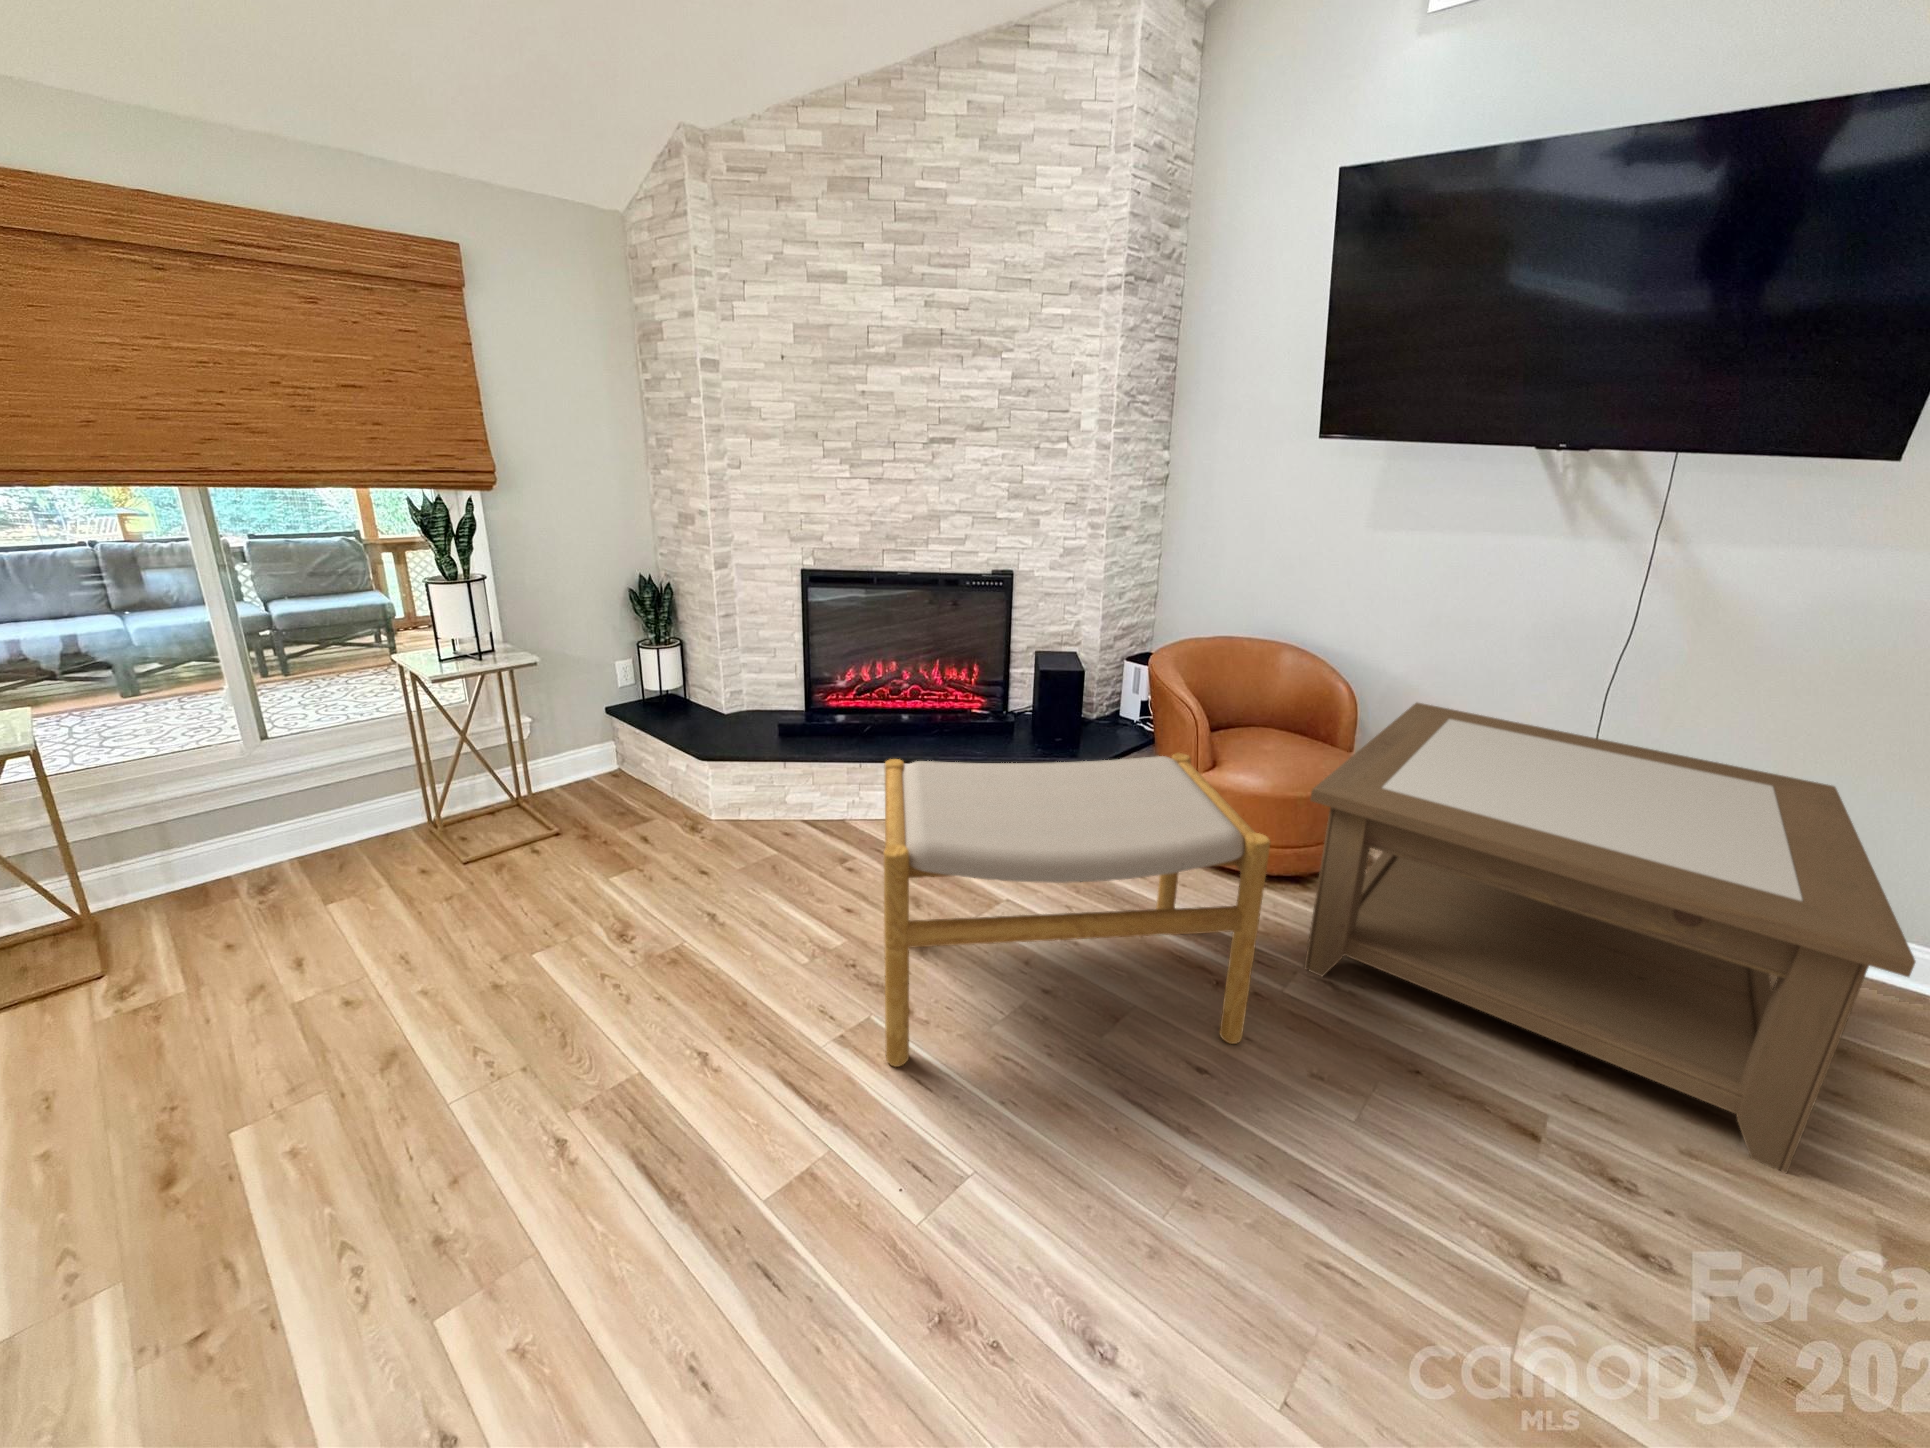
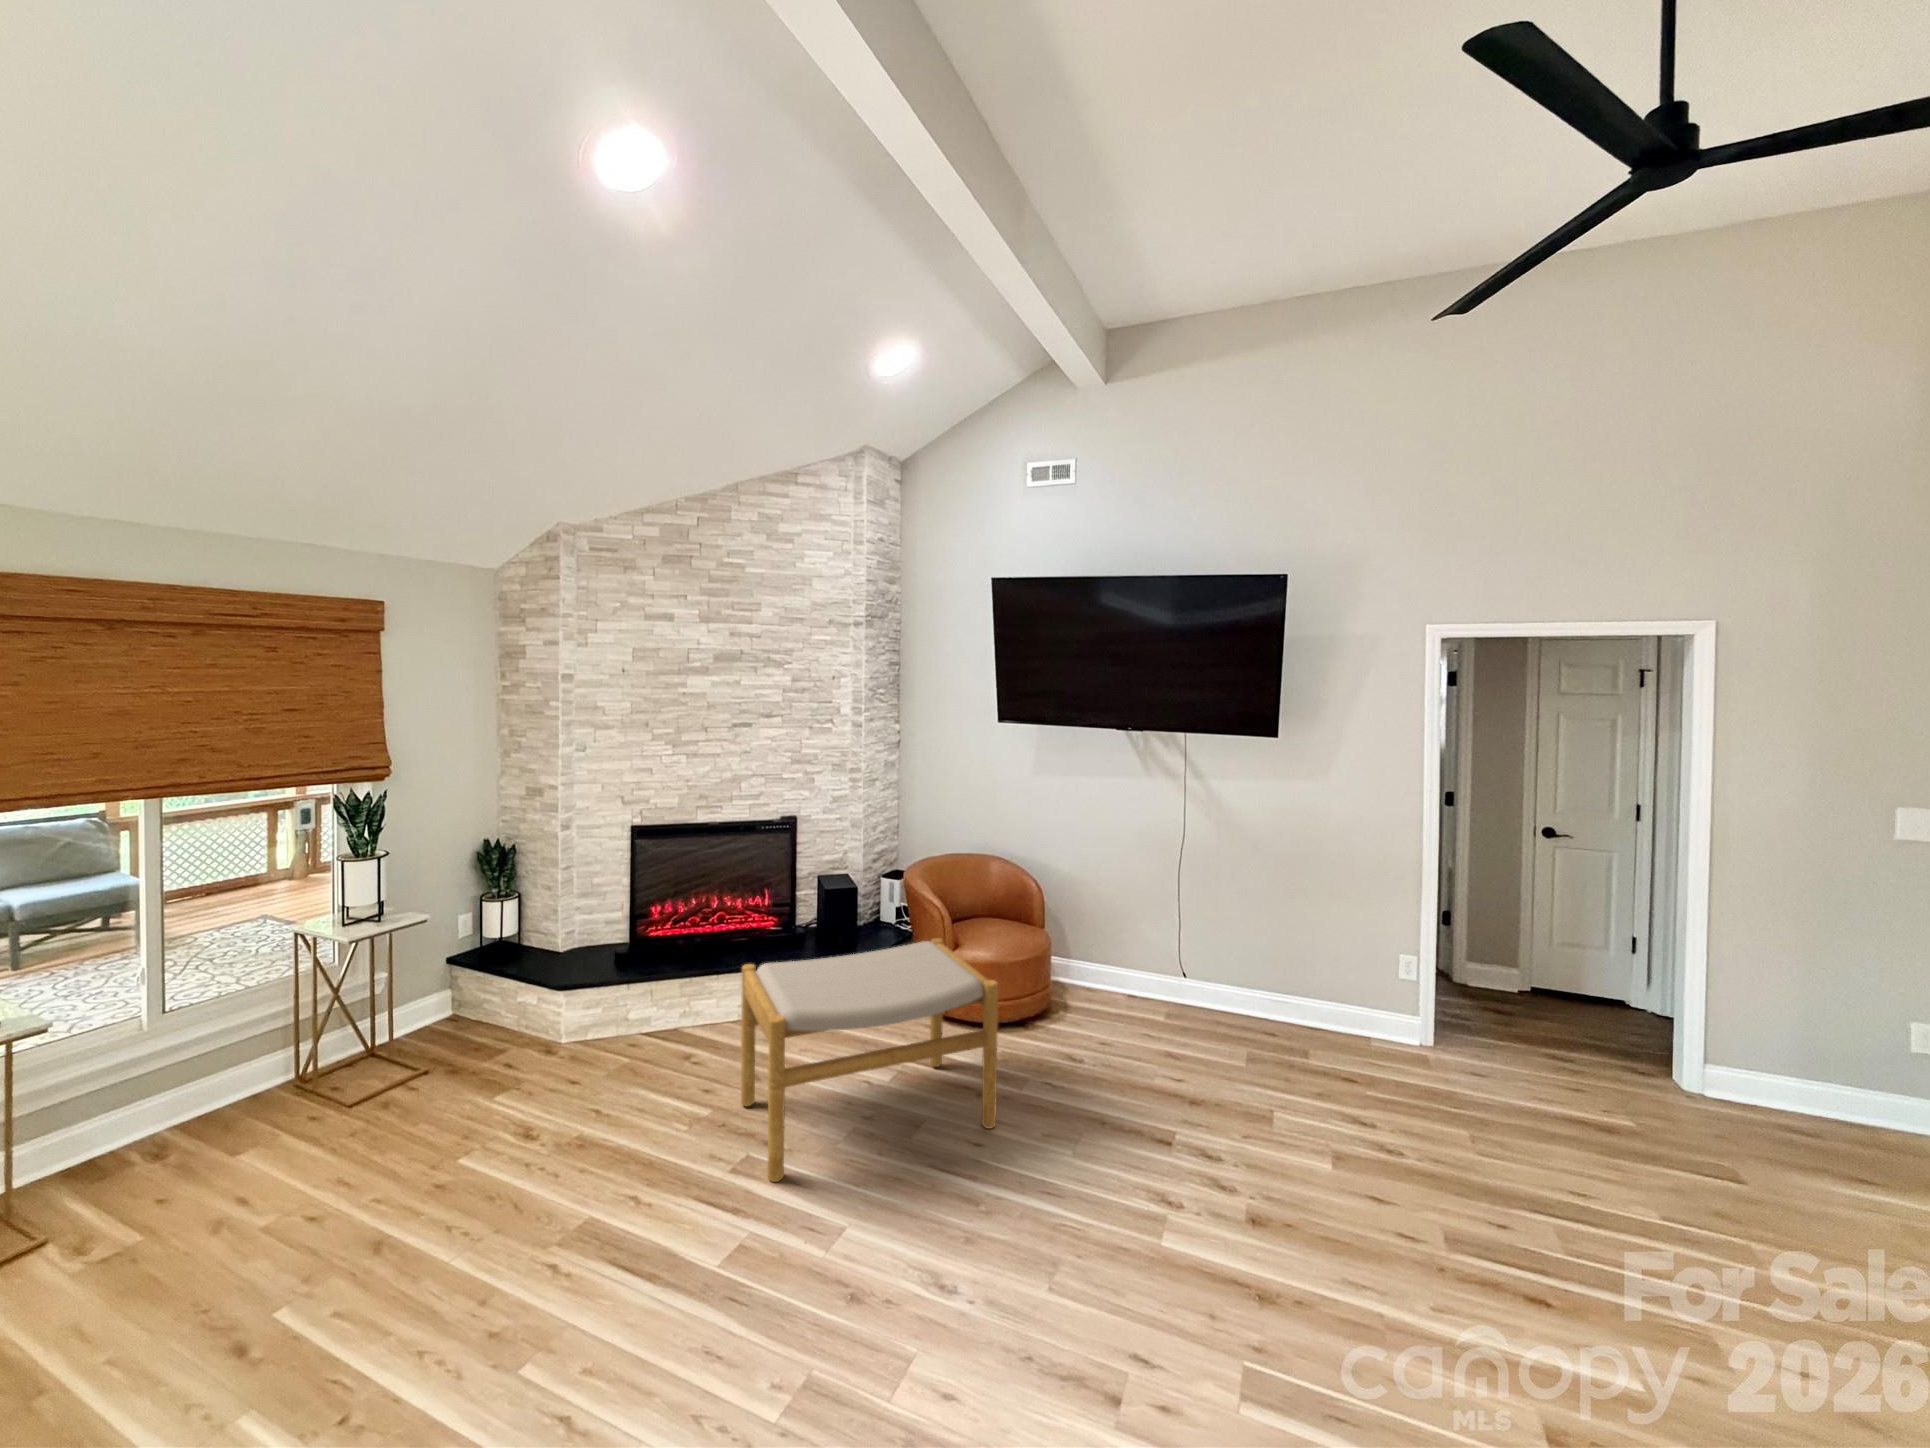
coffee table: present [1304,703,1915,1174] -> none [1018,887,1298,1138]

